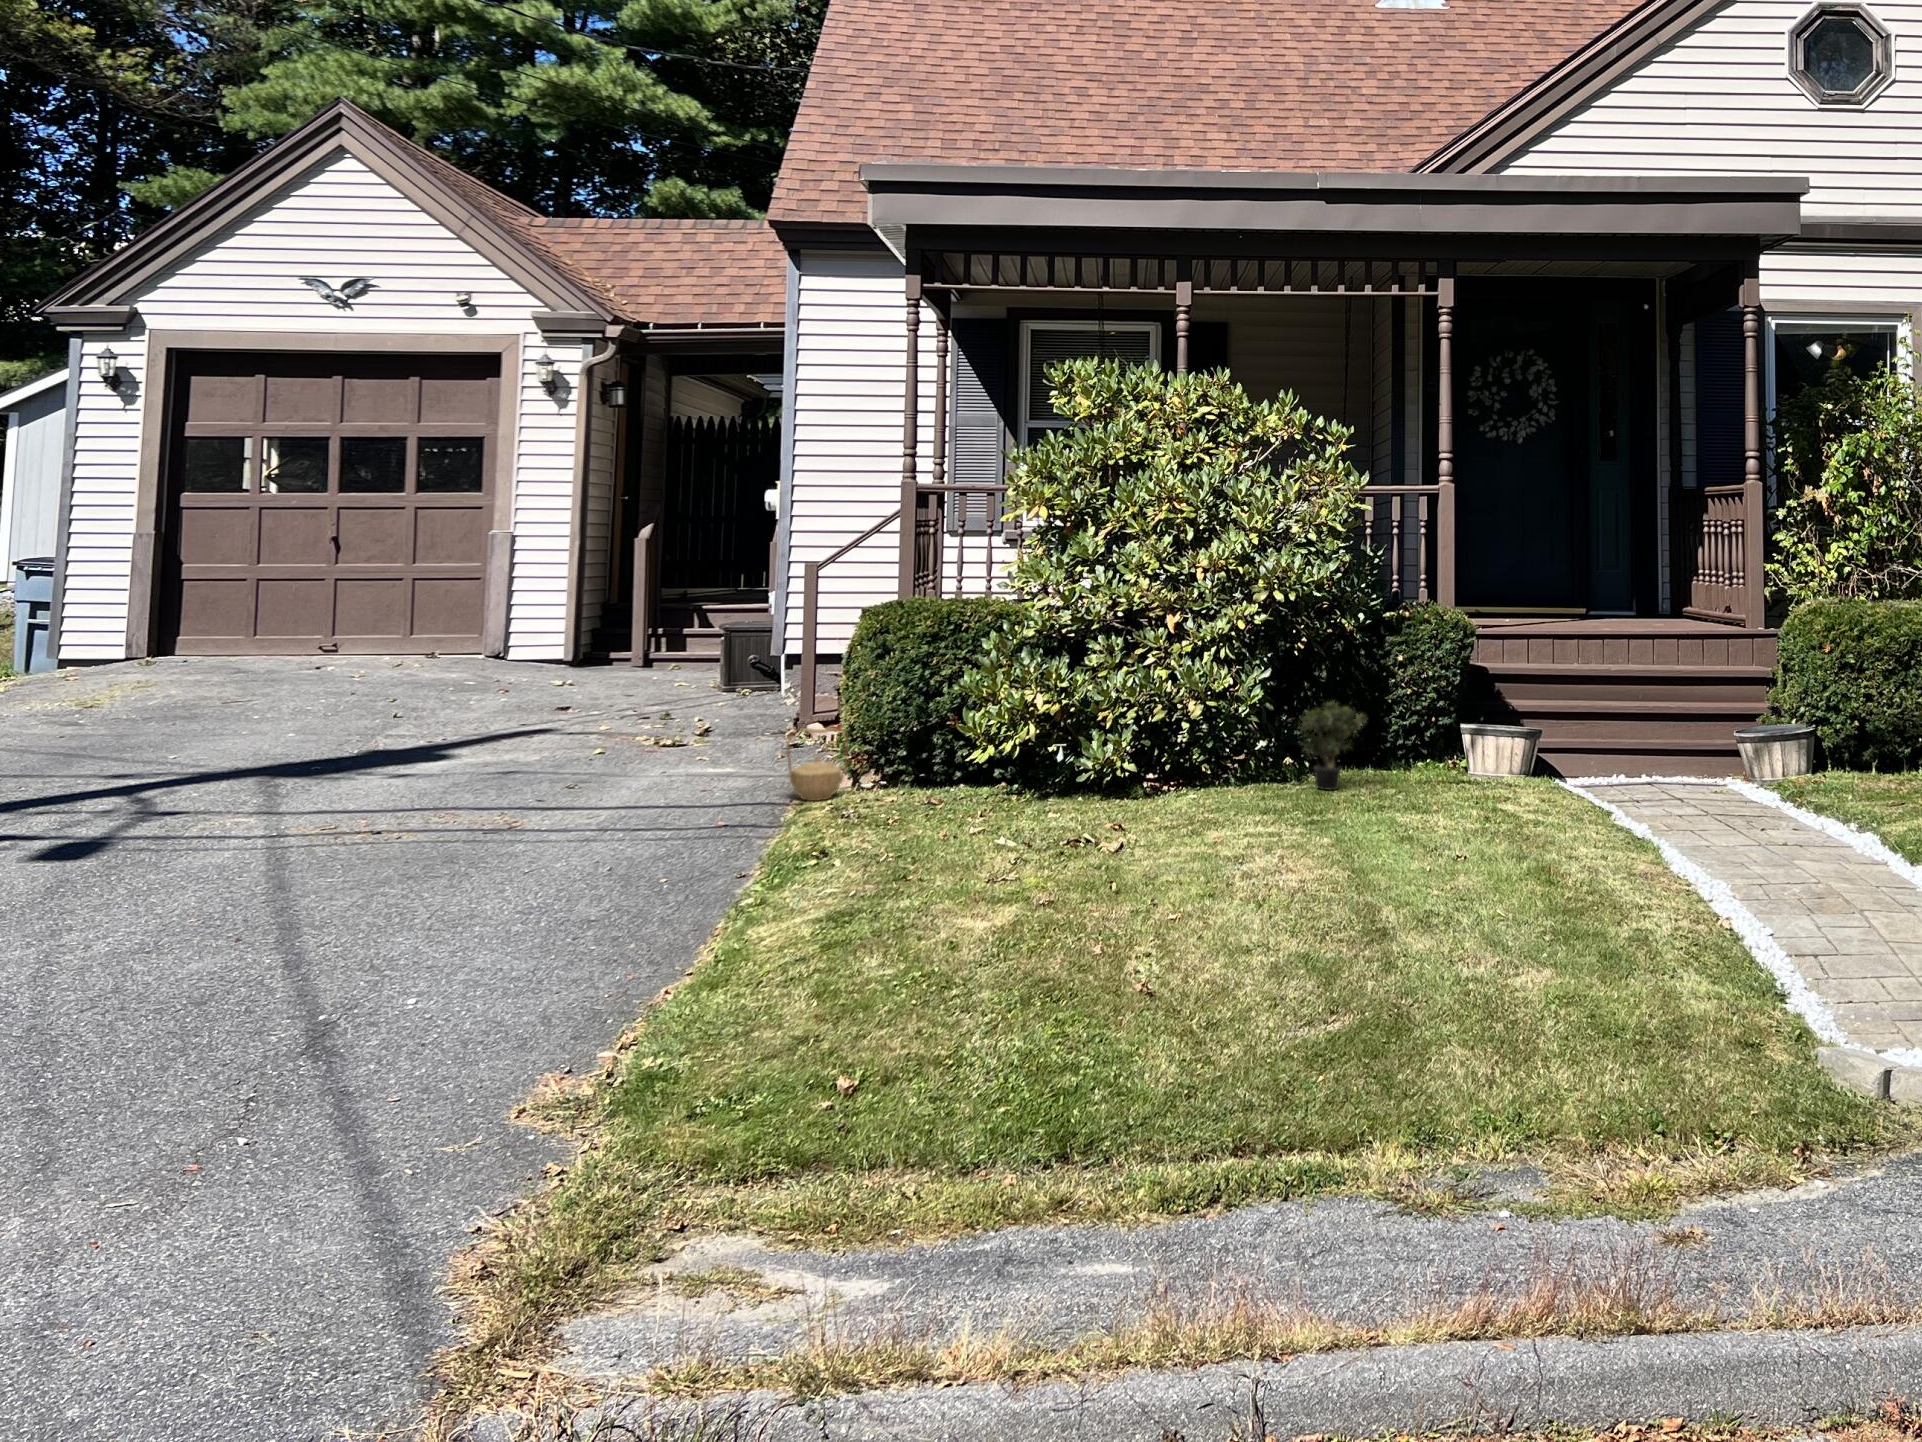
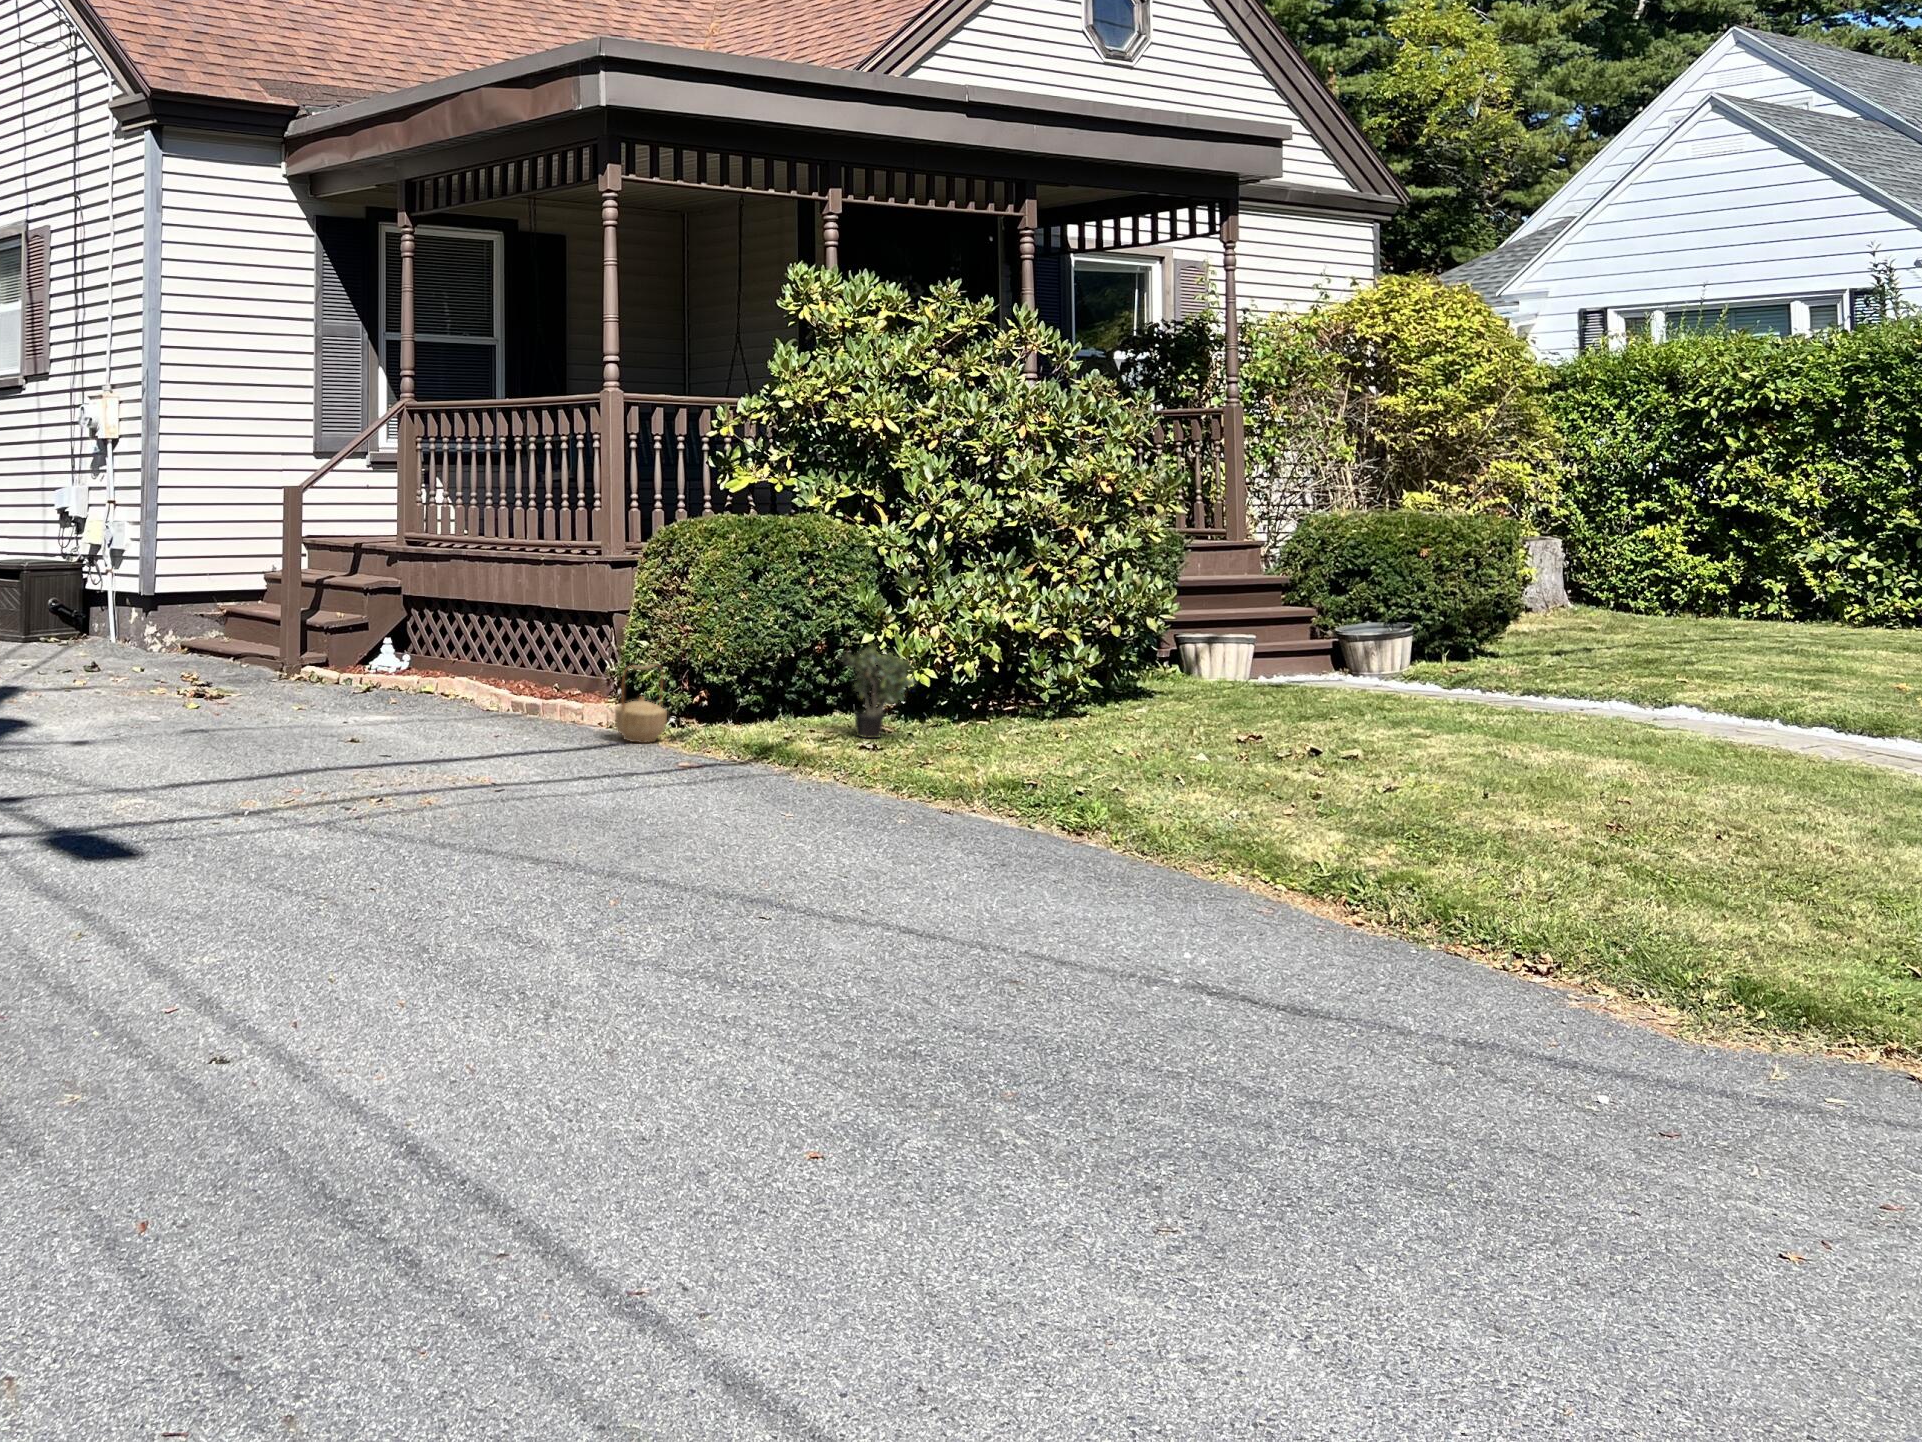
potted plant: present [1301,701,1367,790] -> present [842,645,915,738]

